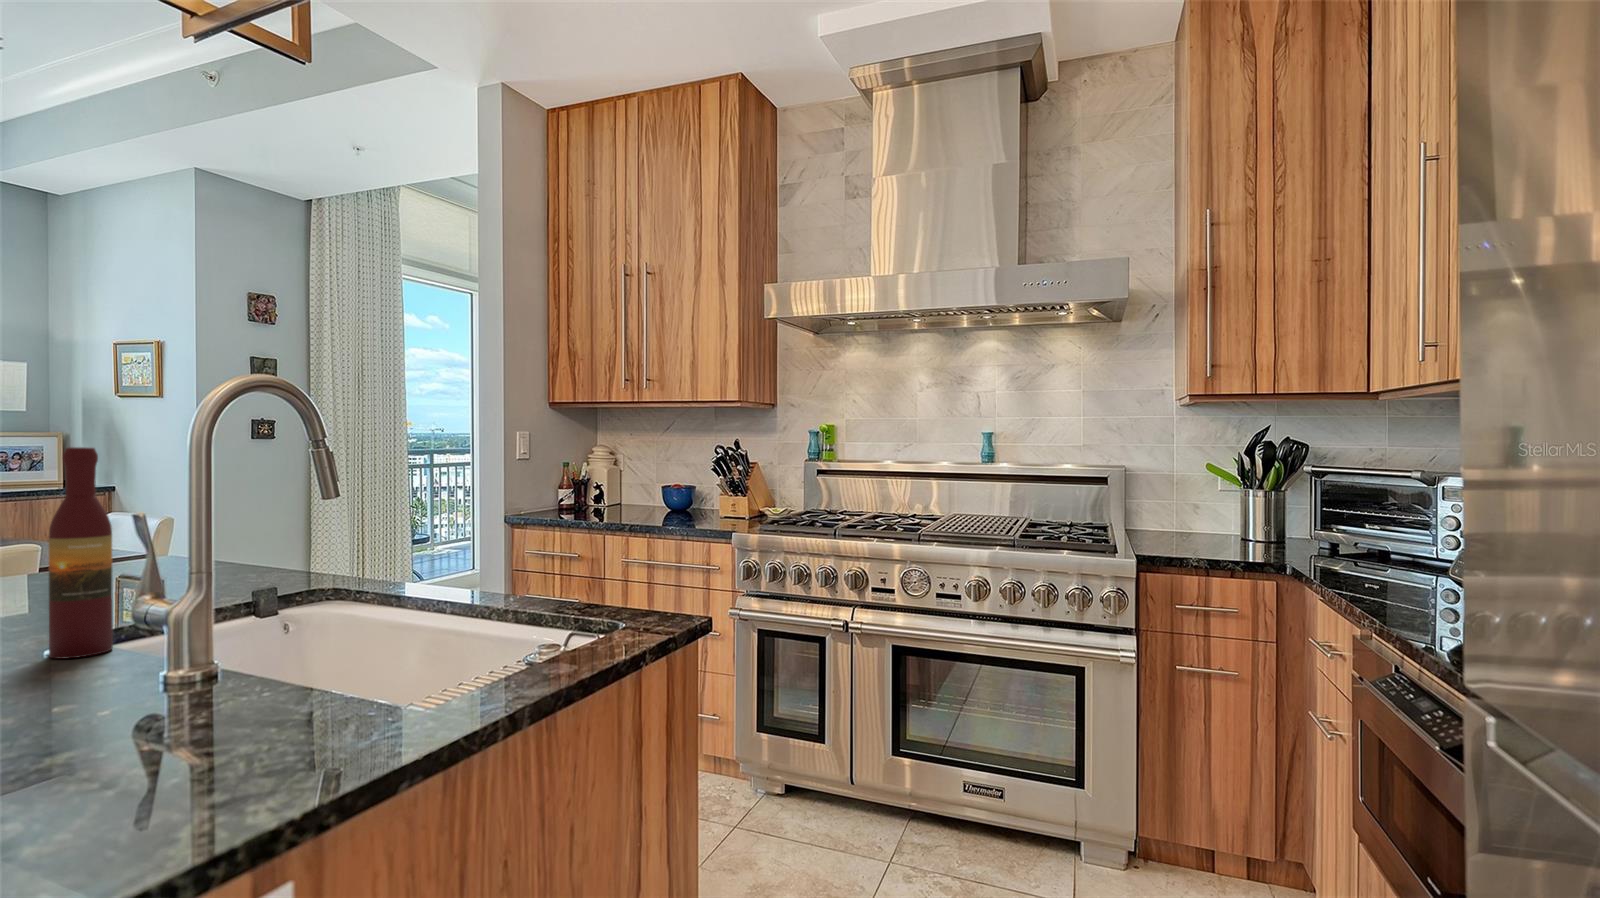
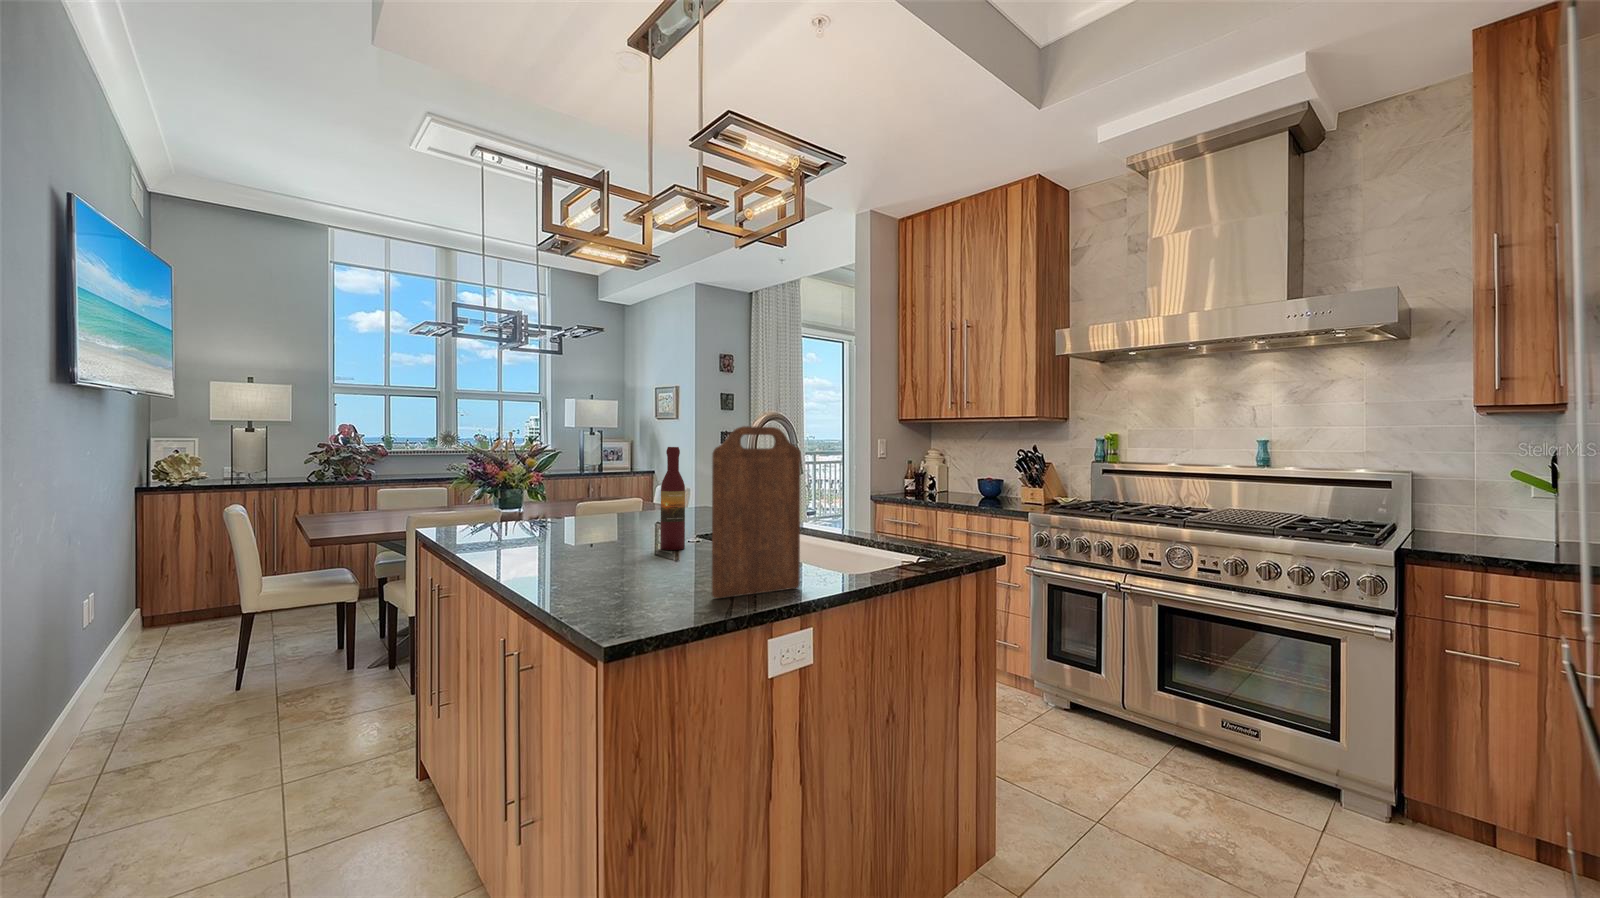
cutting board: none [127,406,356,789] -> present [712,426,800,598]

